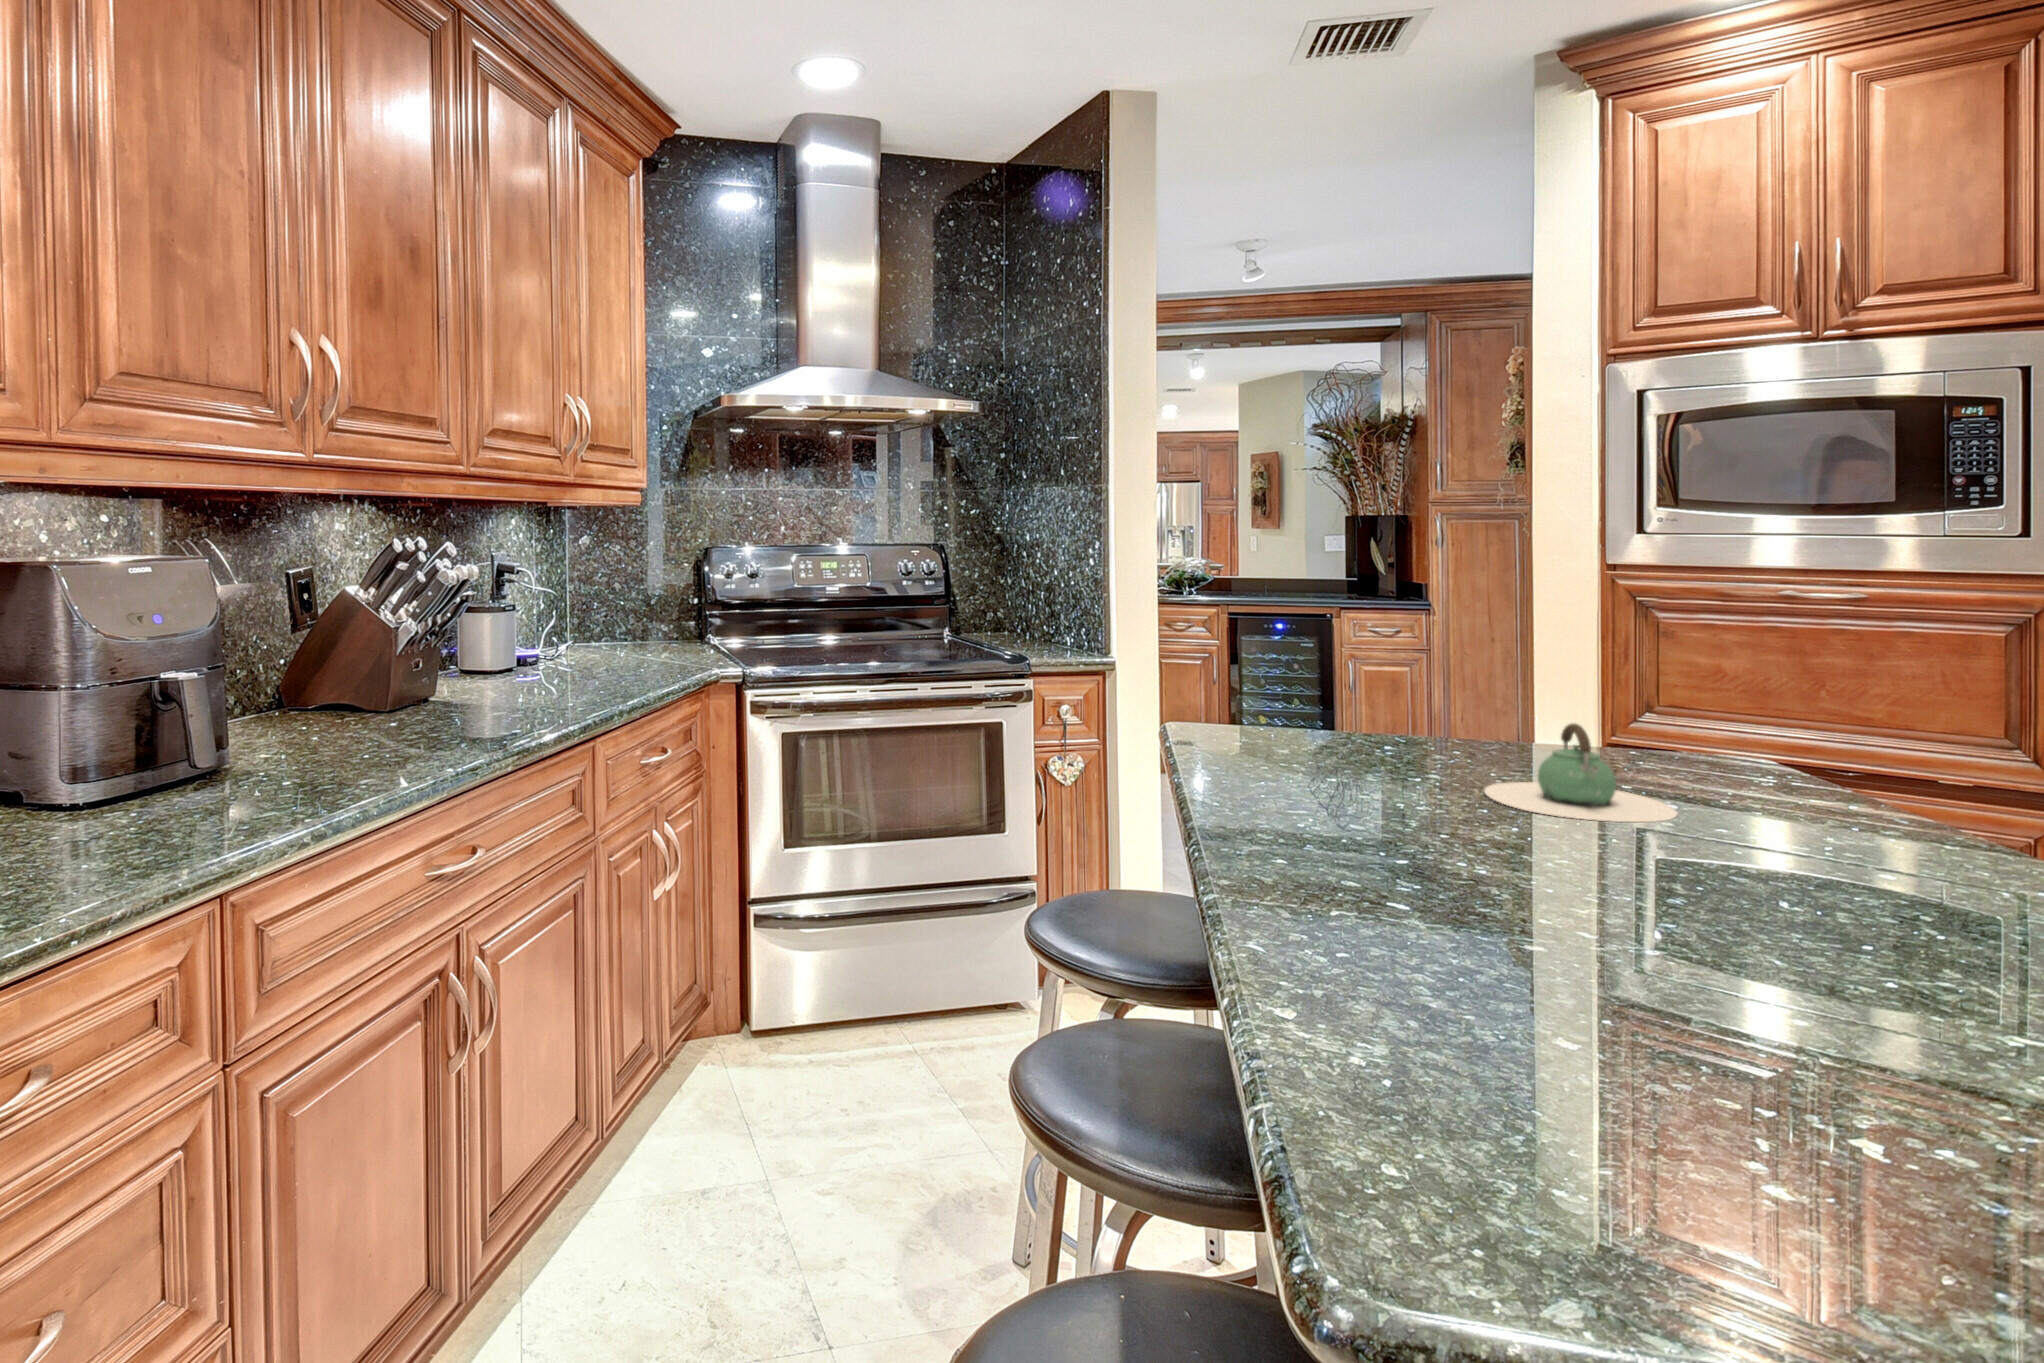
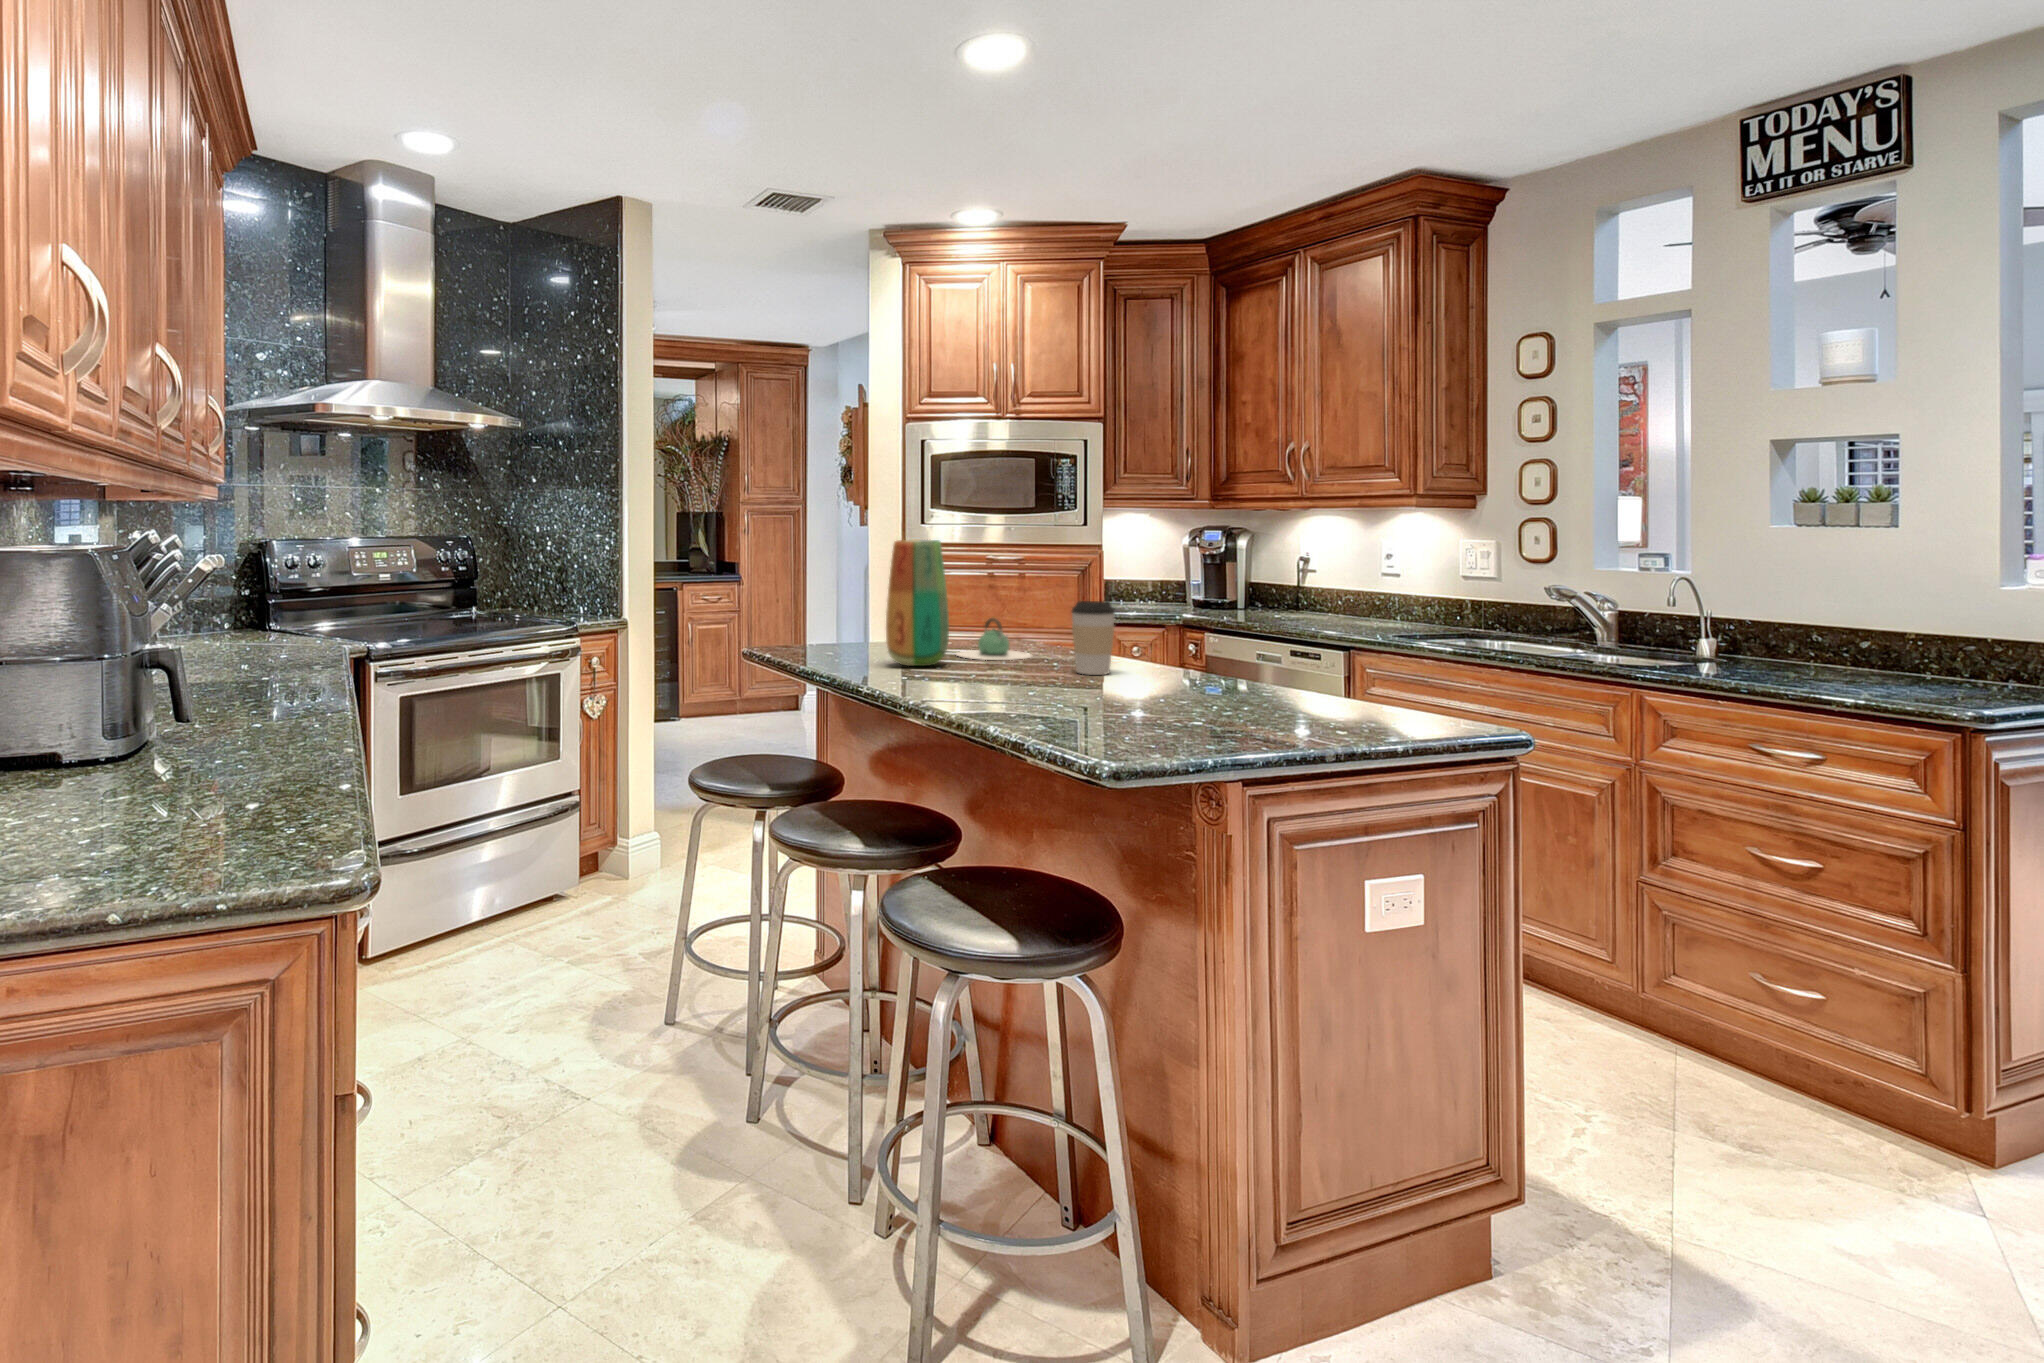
vase: none [1284,560,1431,810] -> present [886,540,949,666]
coffee cup: none [1691,718,1836,916] -> present [1072,601,1115,675]

